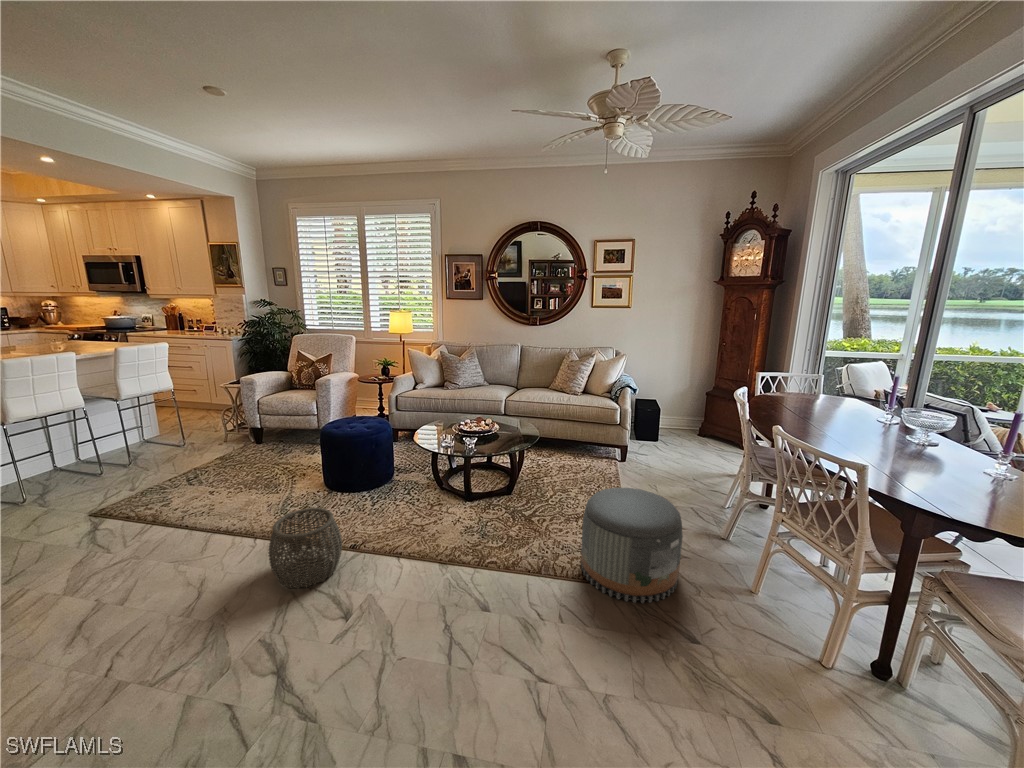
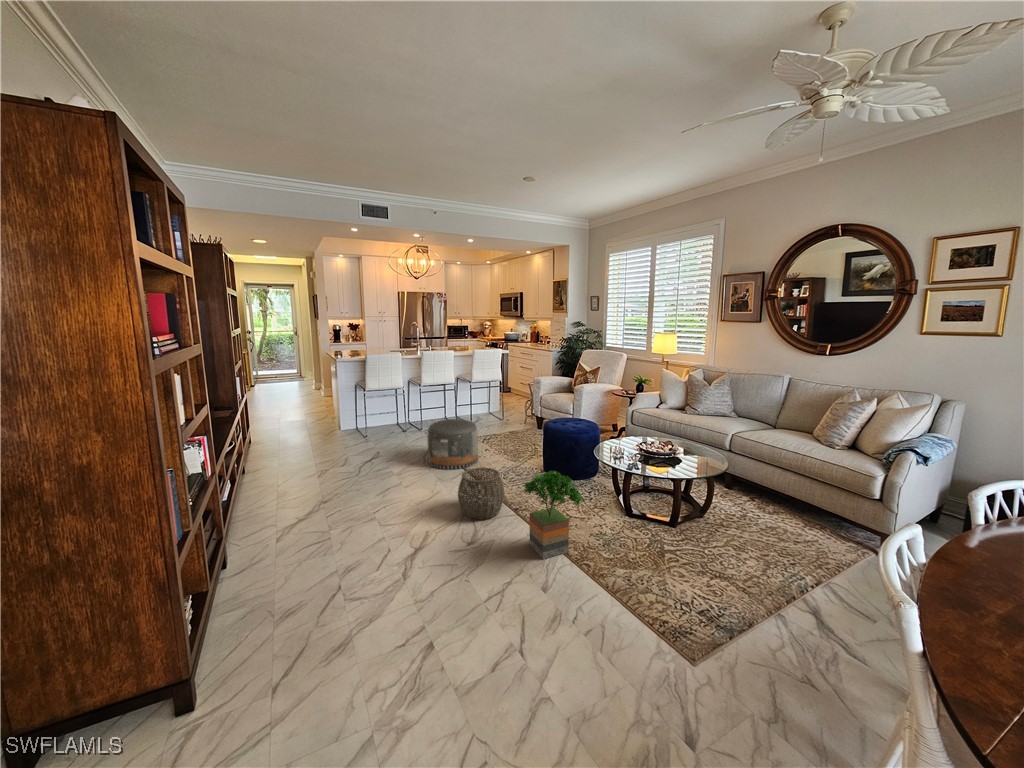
potted tree: none [401,478,477,582] -> present [524,471,583,559]
pouf: present [581,488,683,603] -> present [427,419,478,469]

